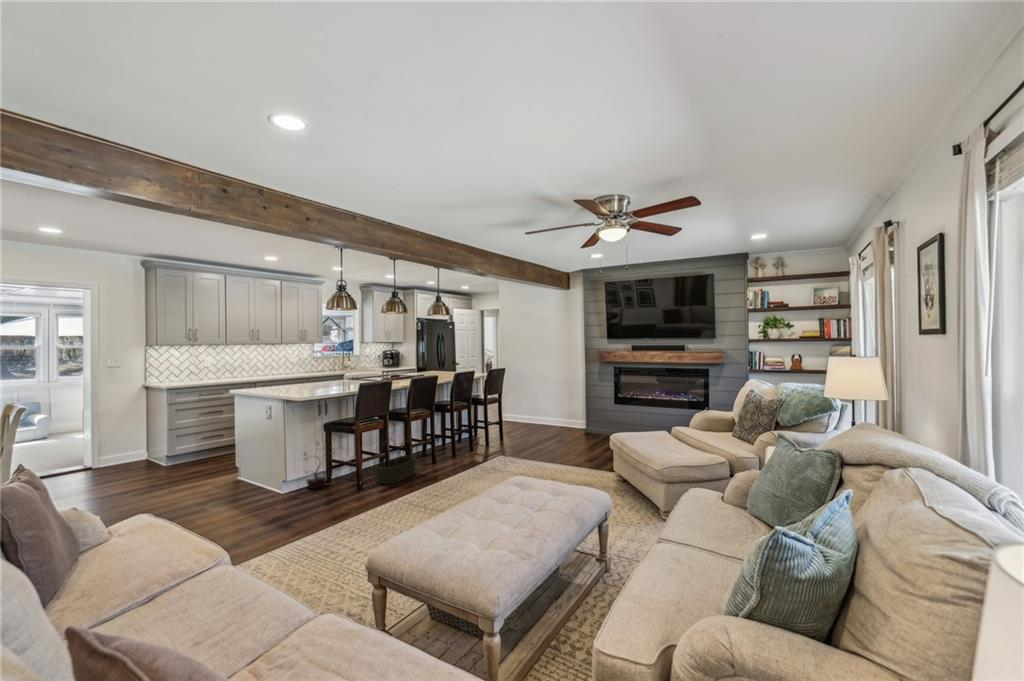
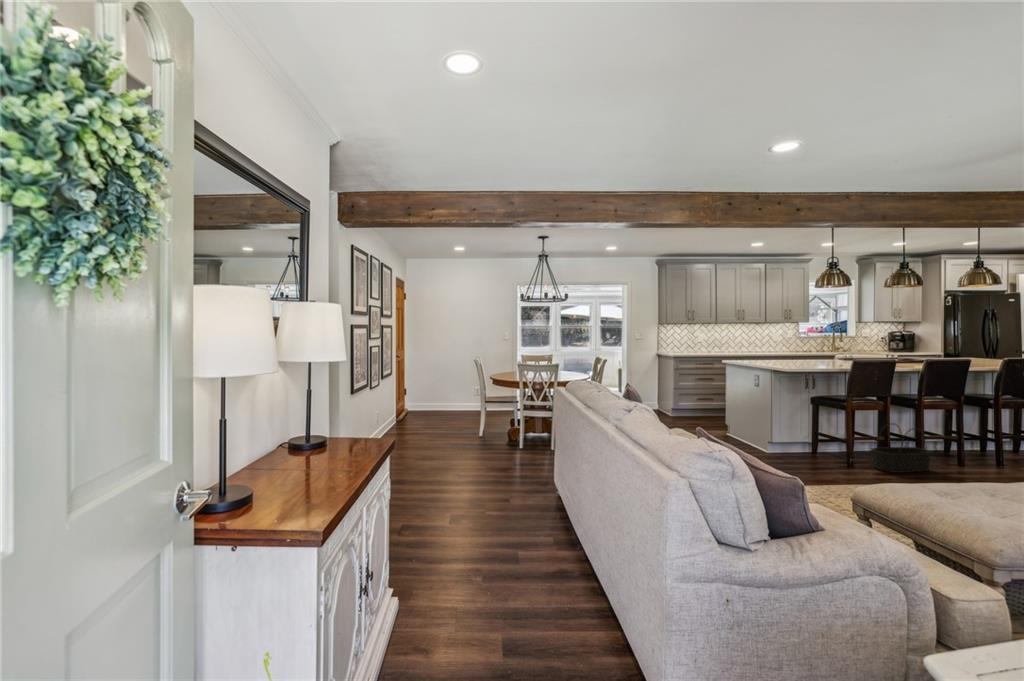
potted plant: present [304,443,334,489] -> none [788,412,831,458]

